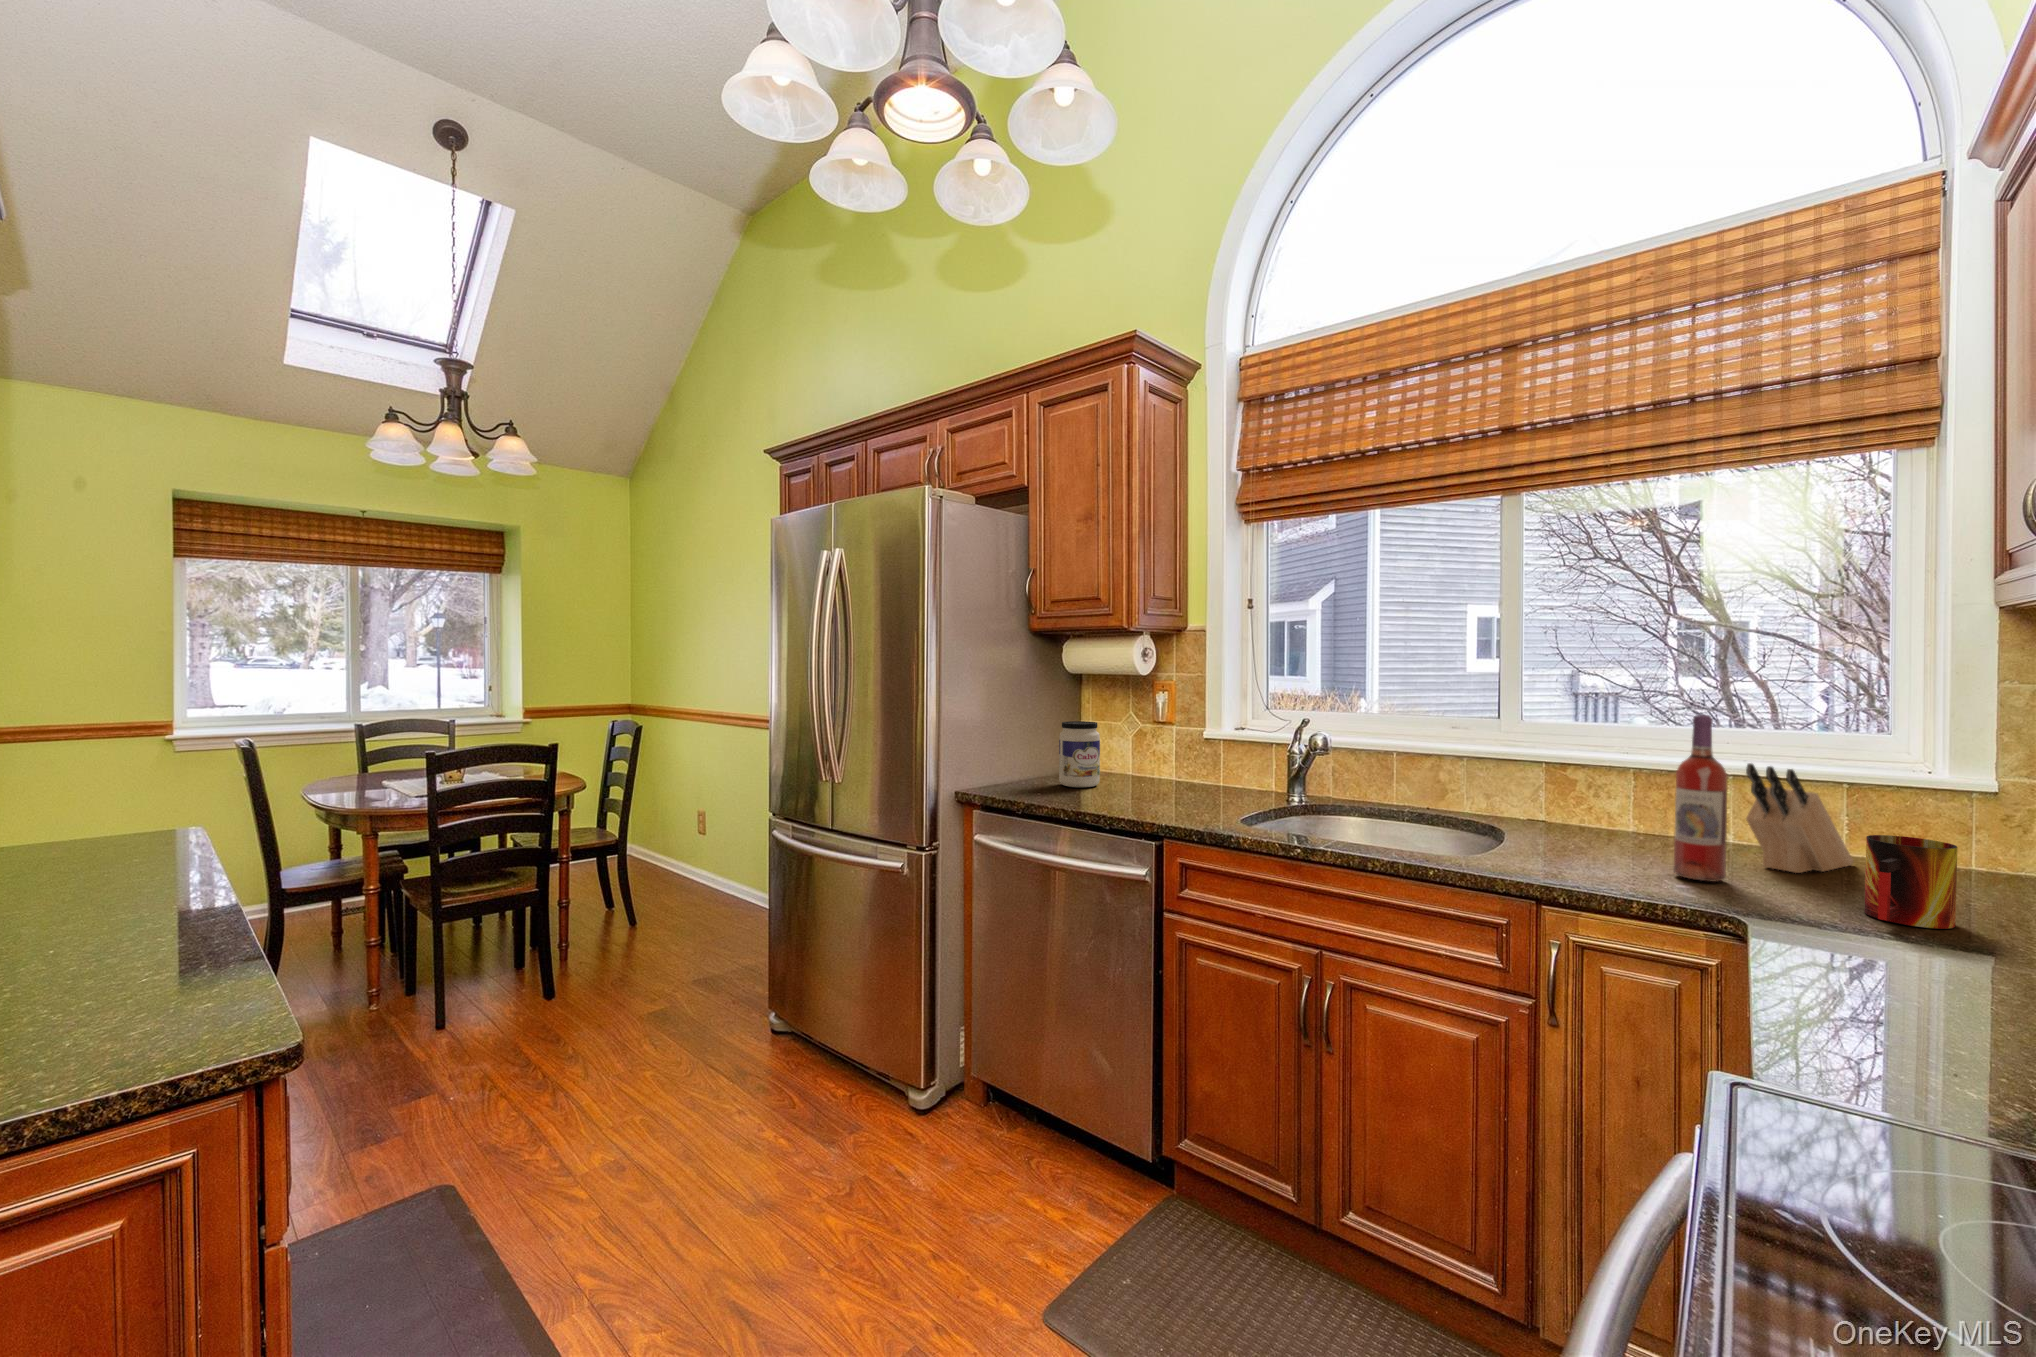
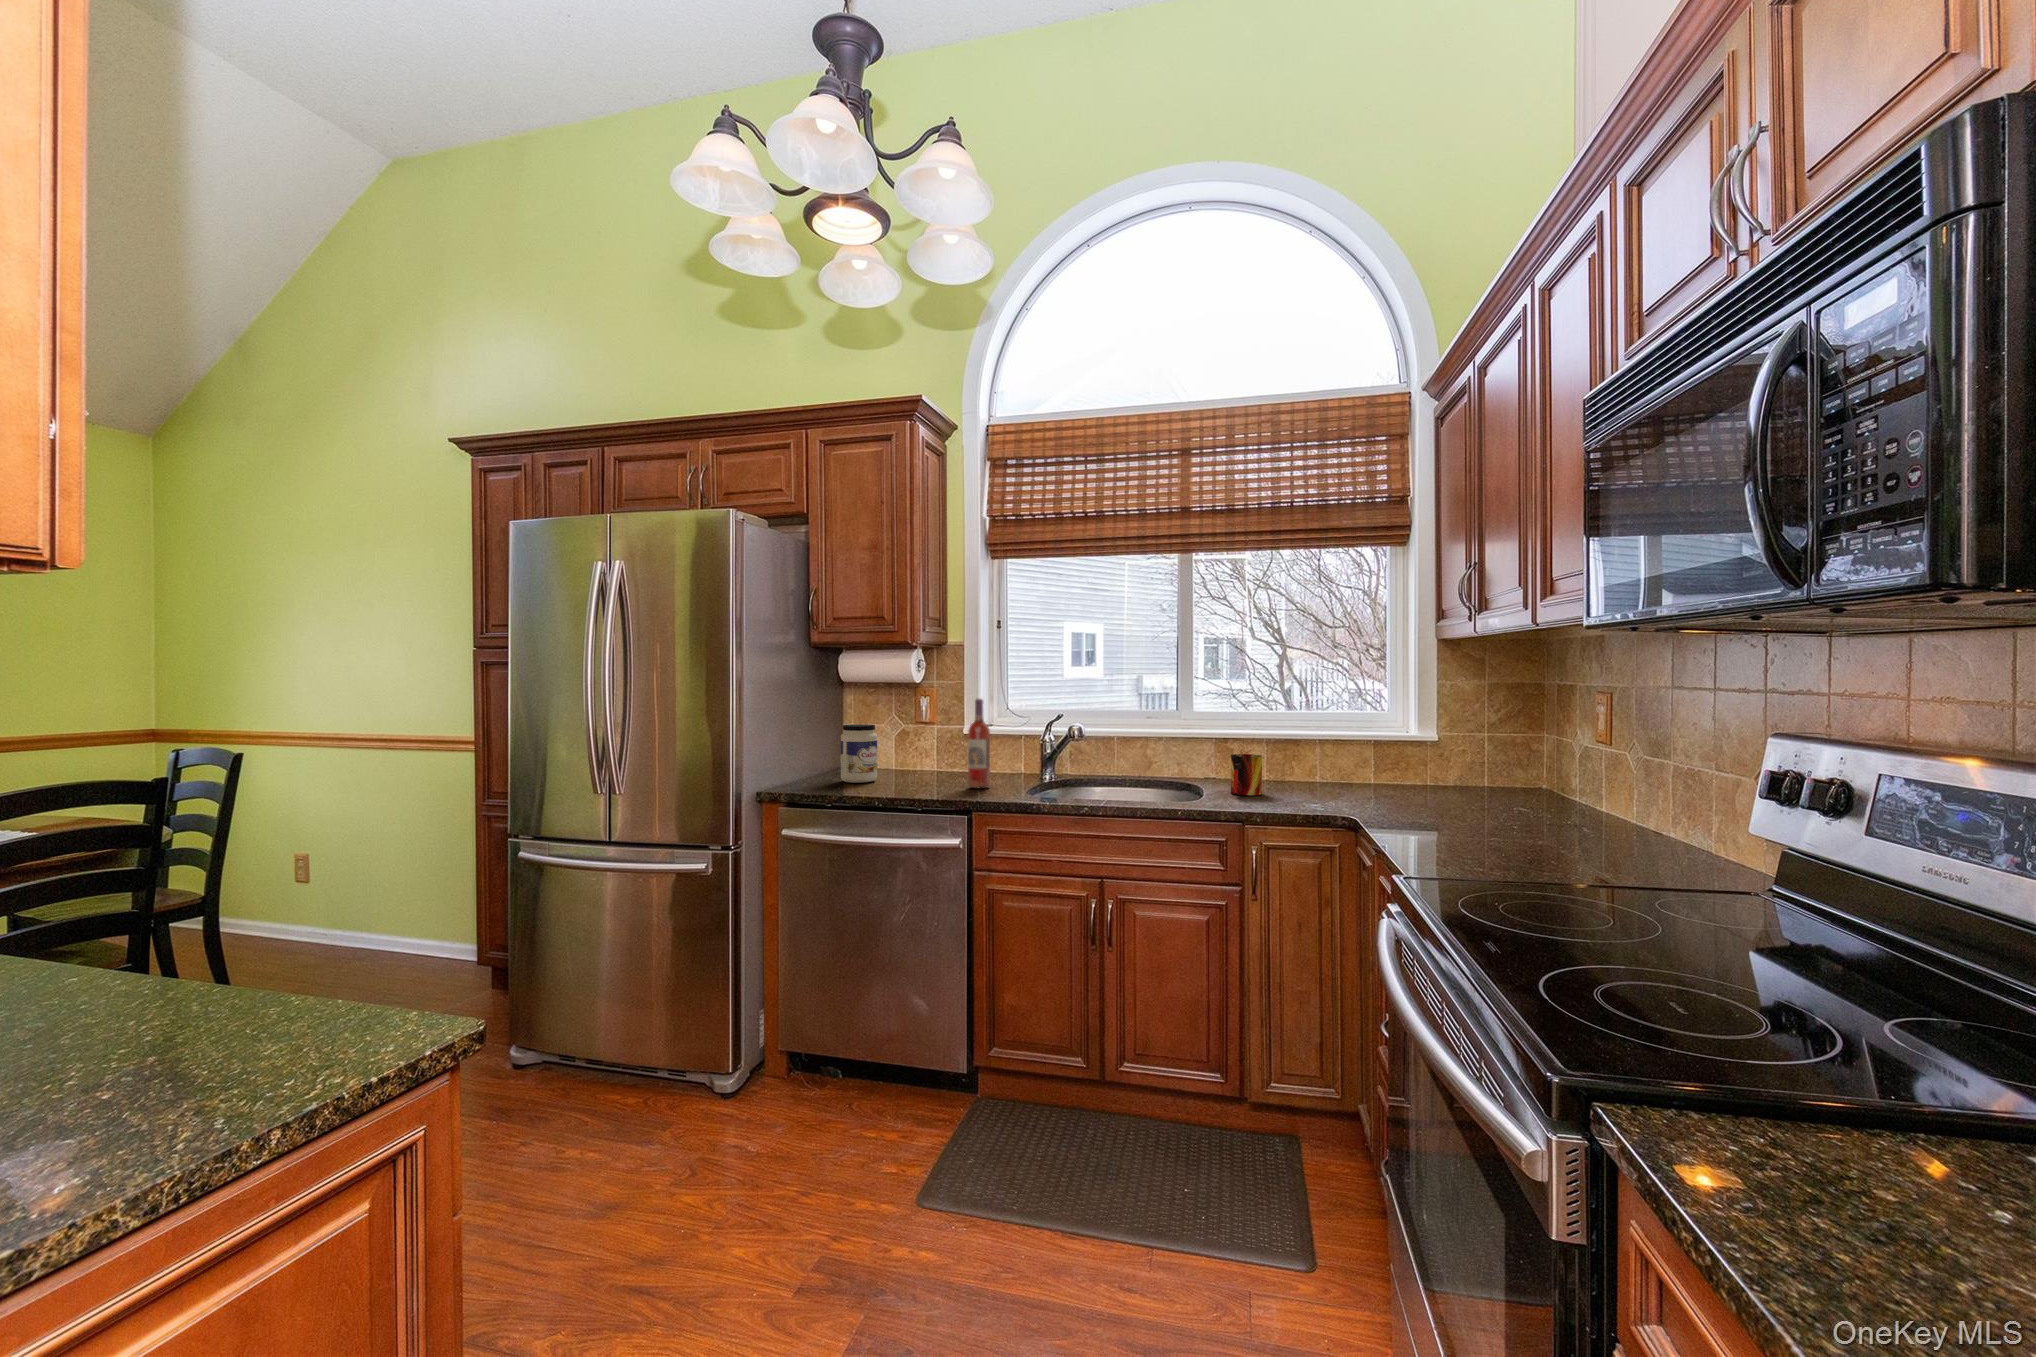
wine bottle: present [1674,715,1727,882] -> present [968,699,990,788]
knife block: present [1746,763,1853,873] -> none [1332,730,1376,795]
mug: present [1864,835,1958,929] -> present [1231,754,1262,795]

